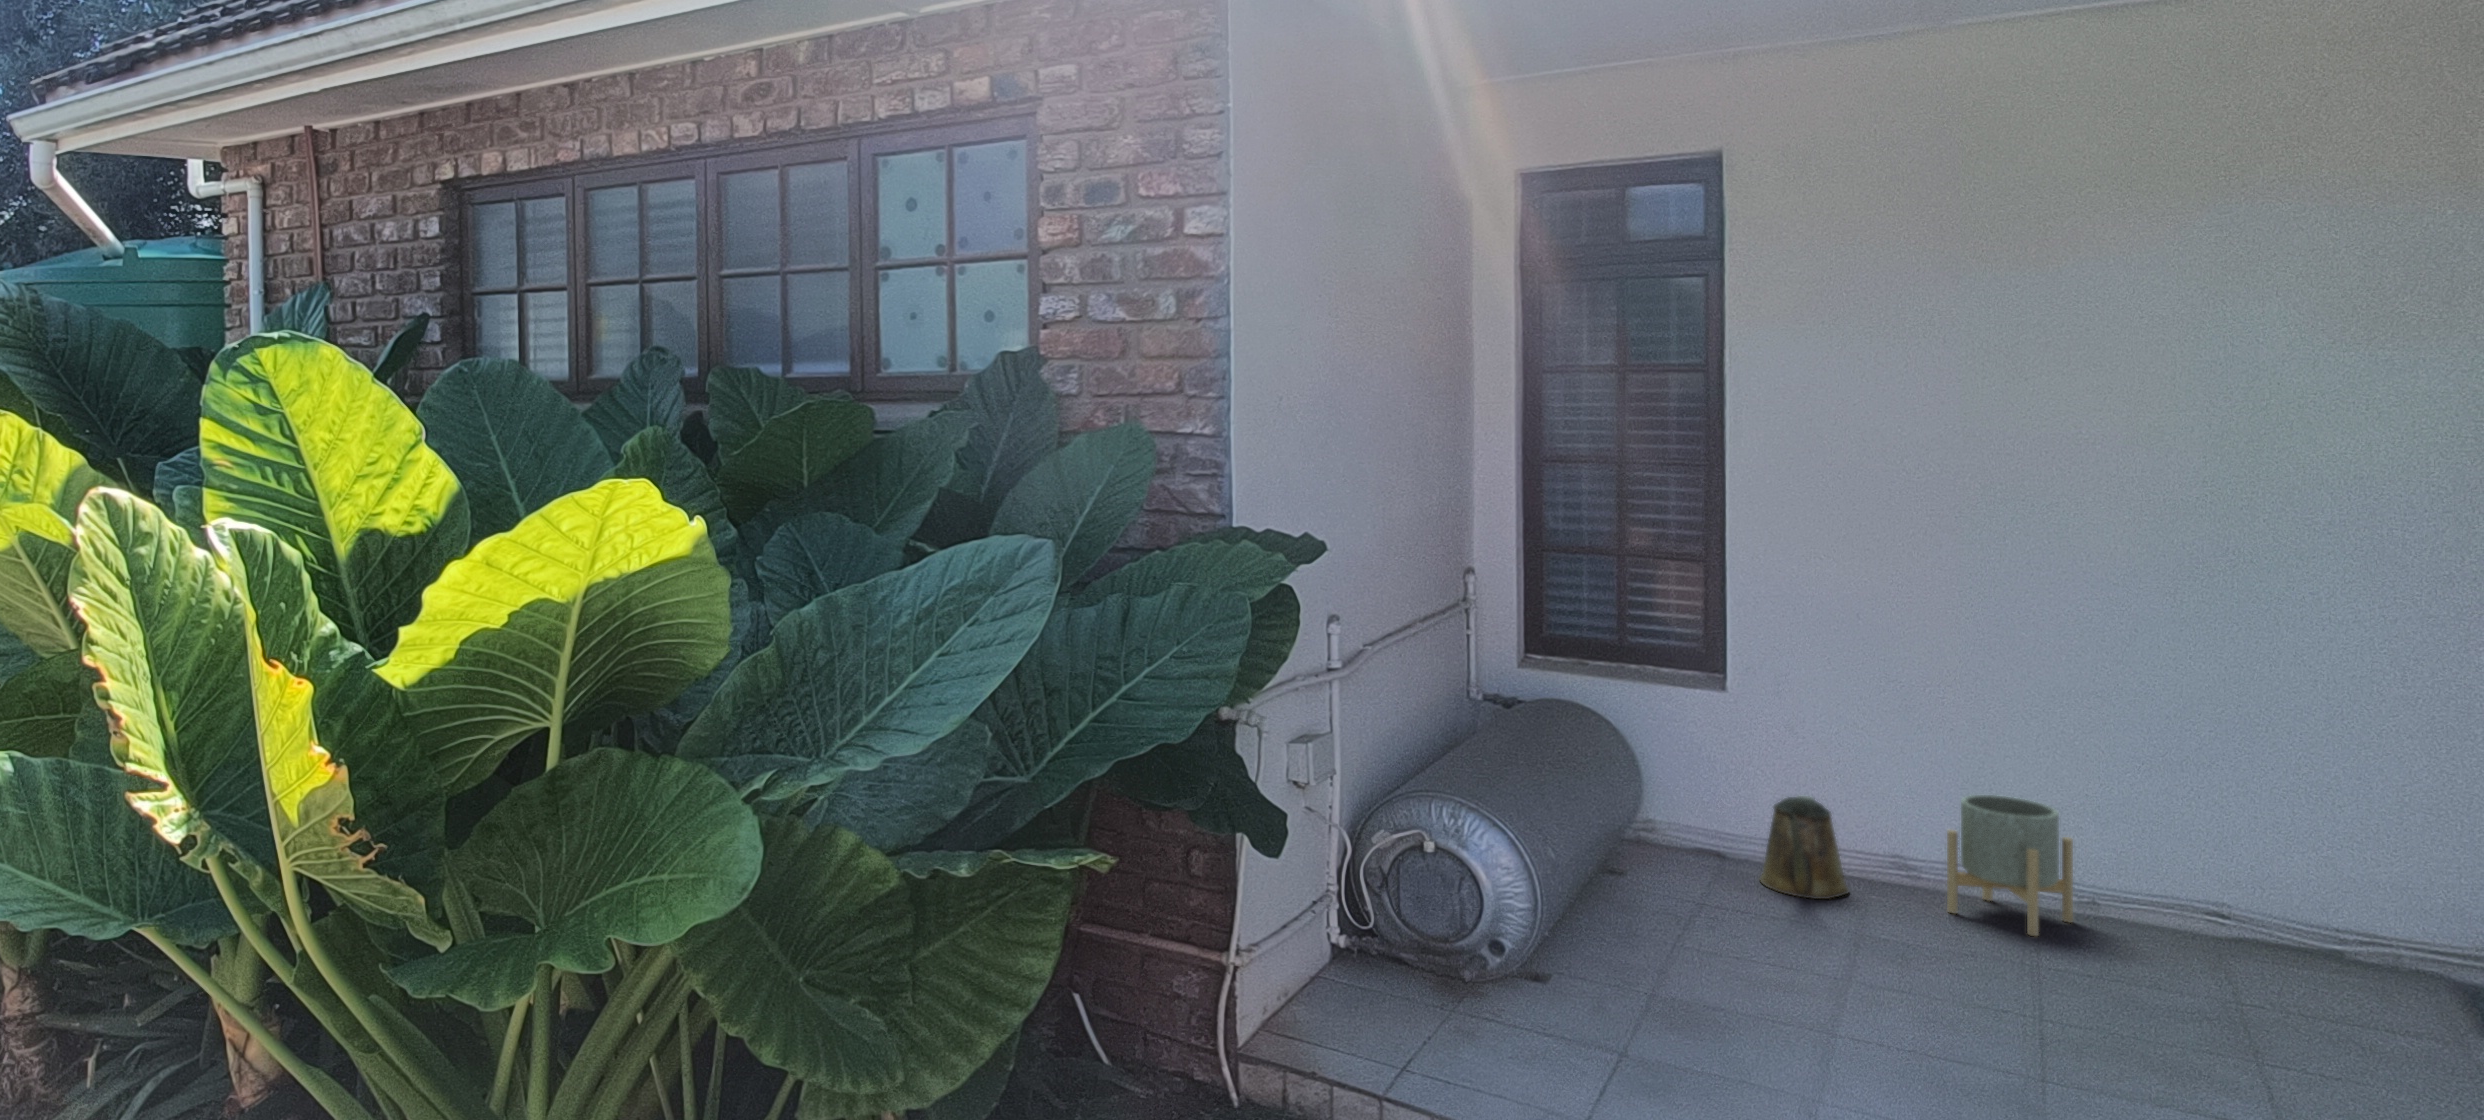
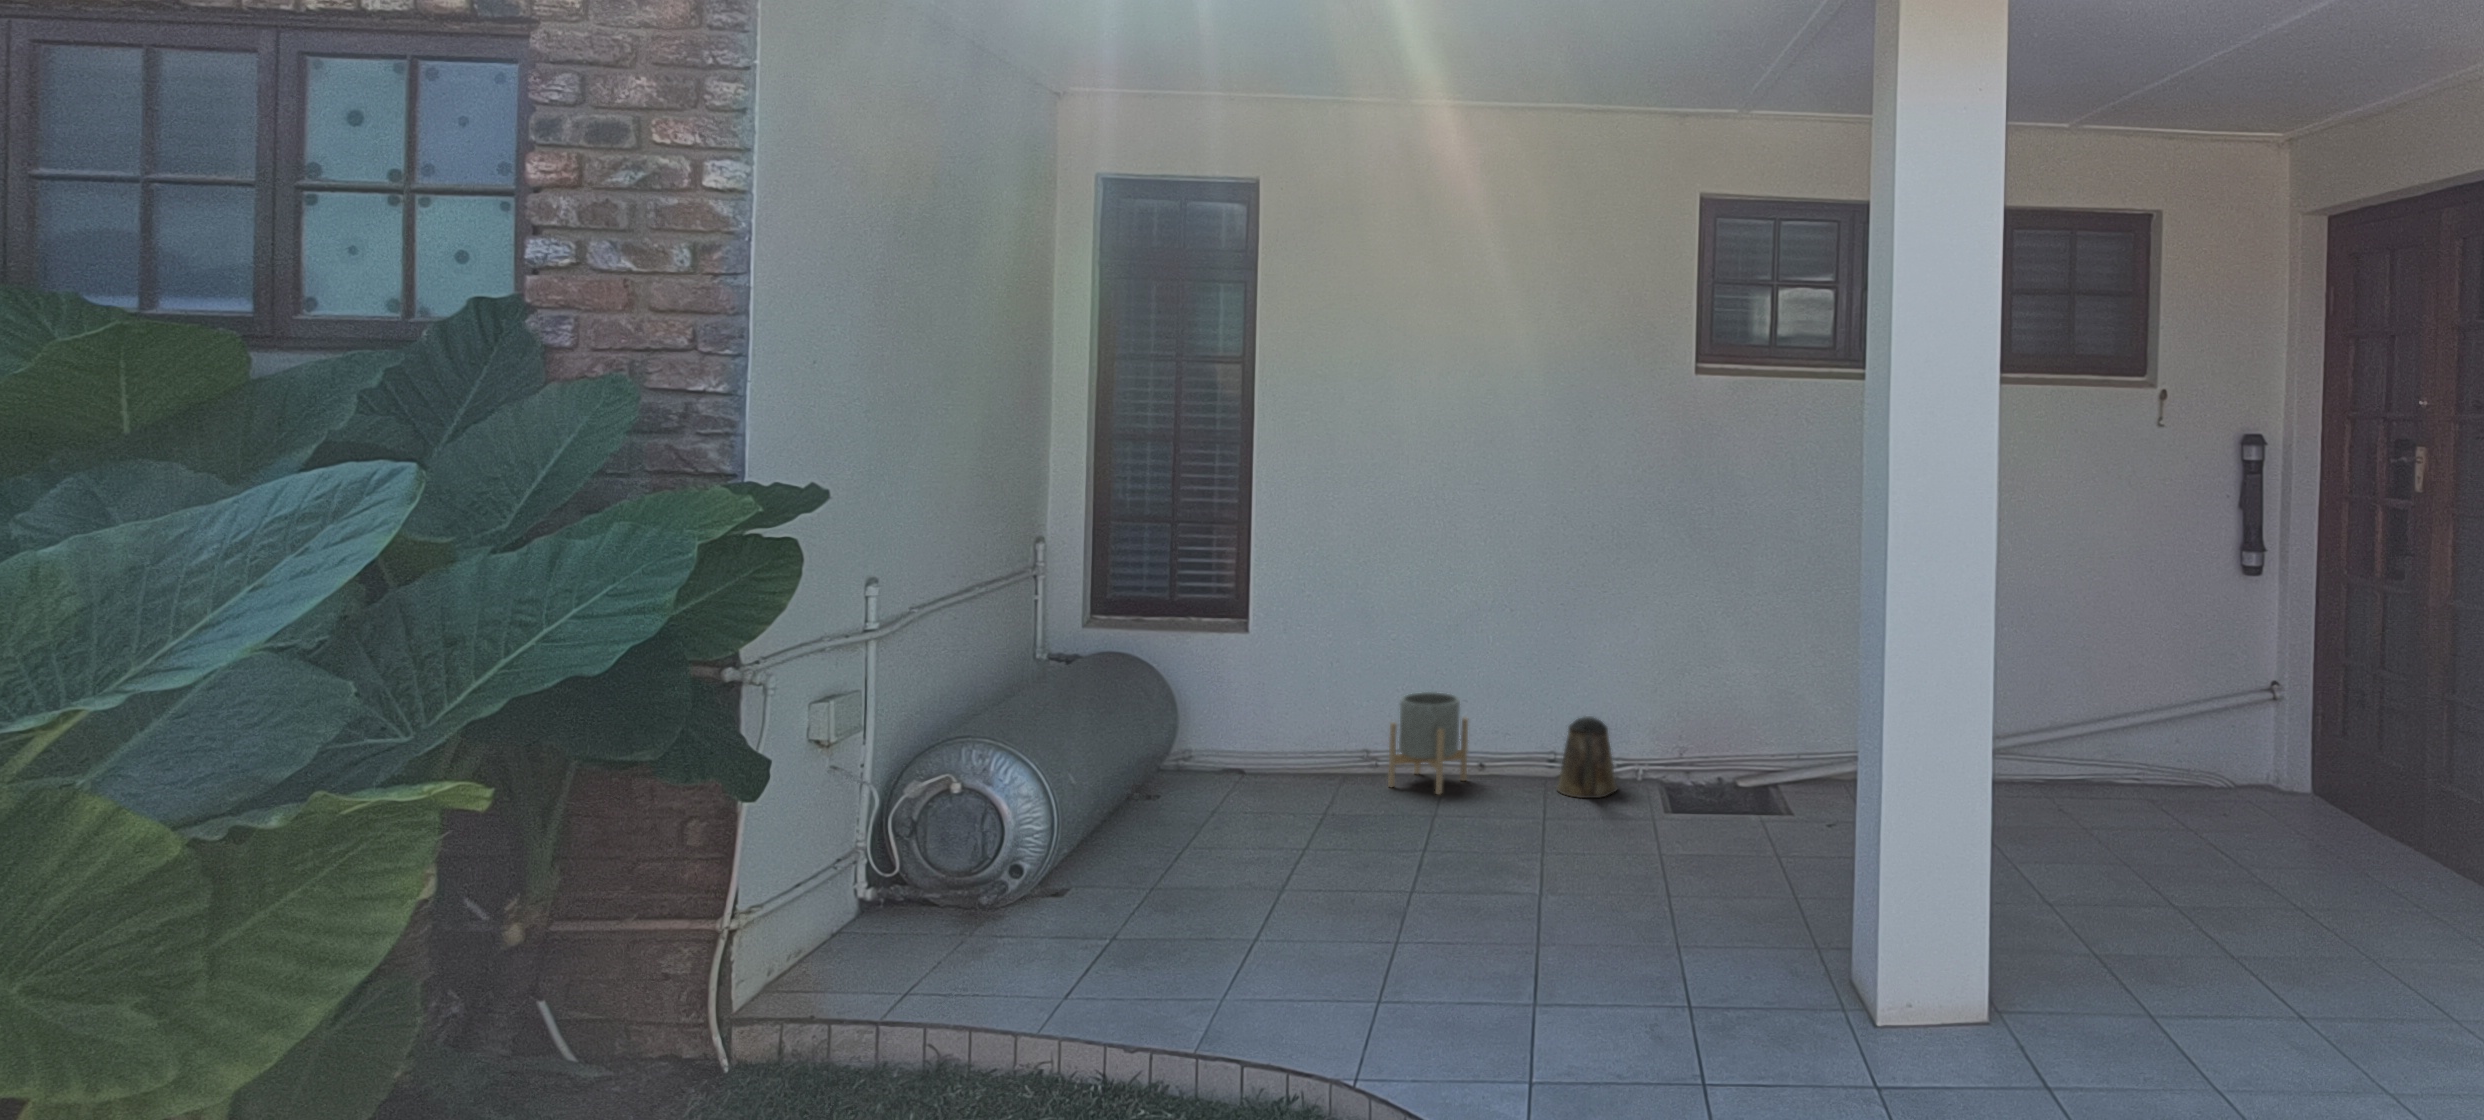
watering can: present [1760,795,1849,899] -> present [1557,716,1617,798]

